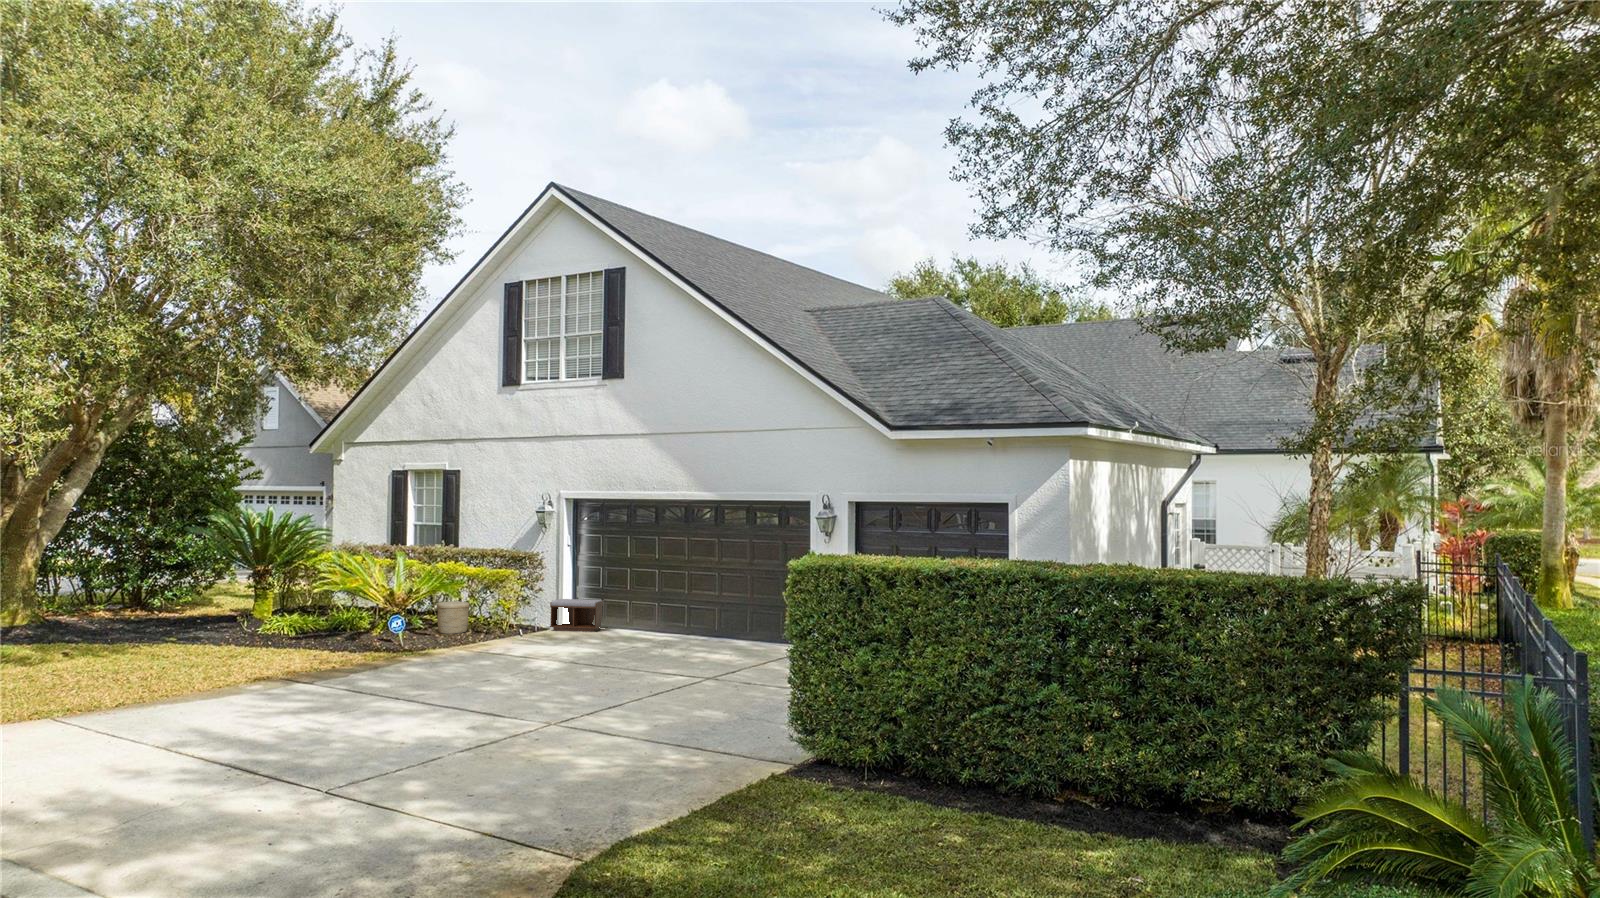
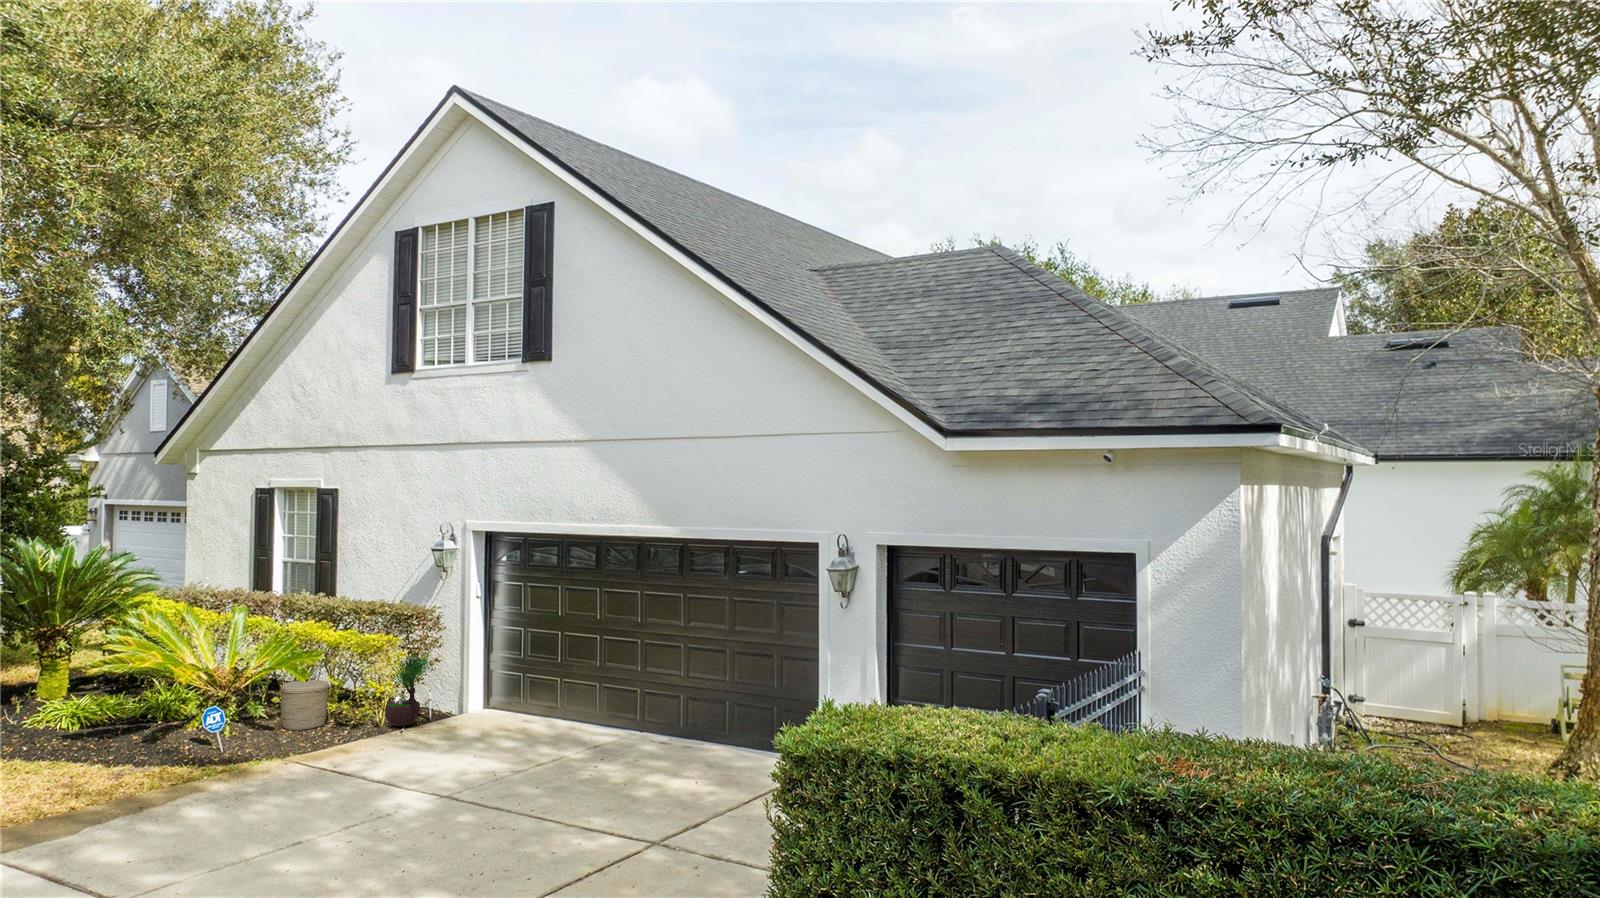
potted tree: none [509,580,542,632] -> present [385,653,429,726]
bench: present [550,599,603,632] -> none [446,675,525,724]

